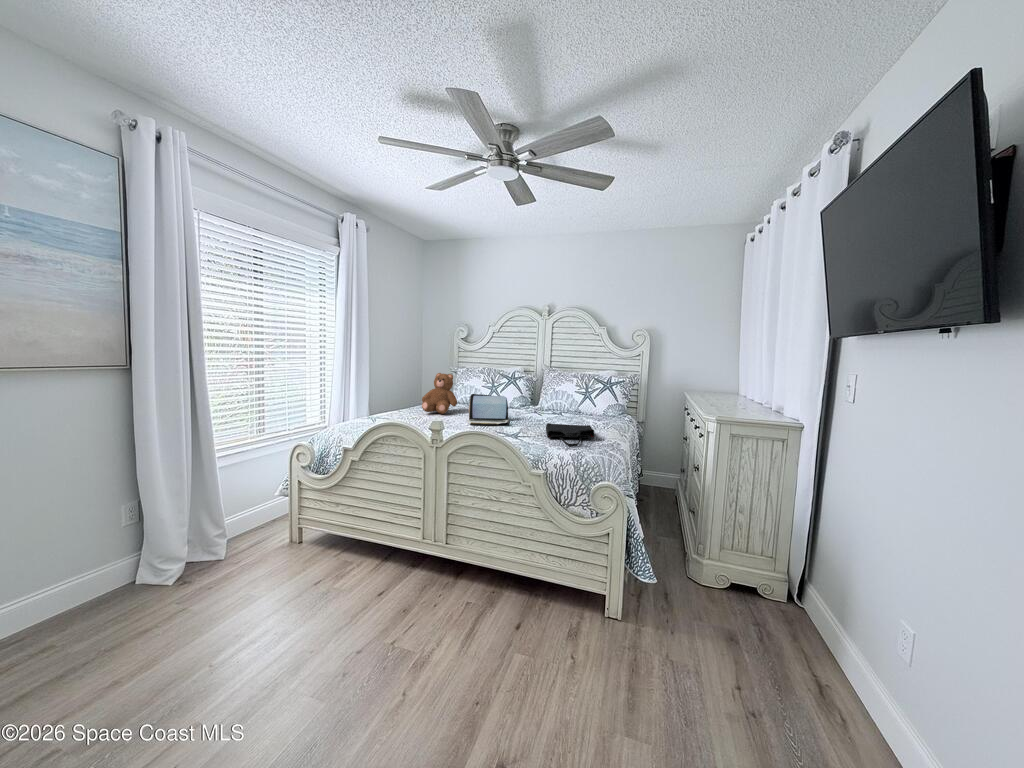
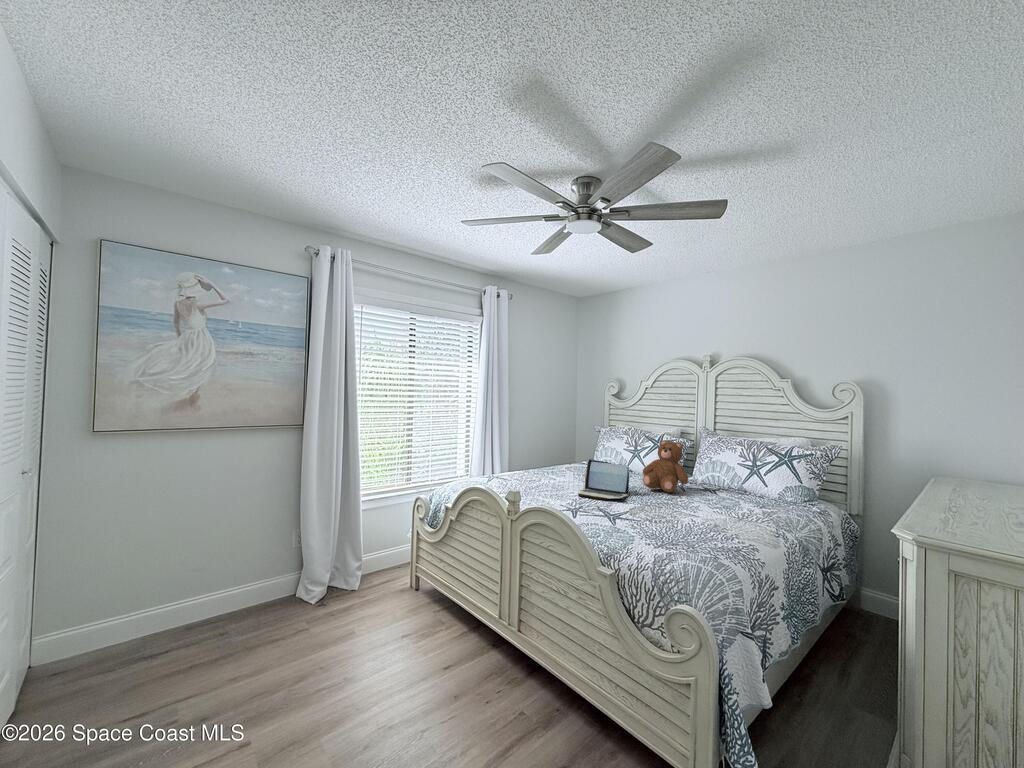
teddy bear: present [422,373,457,414] -> present [643,440,688,492]
tote bag: present [546,423,595,446] -> none [649,506,720,545]

